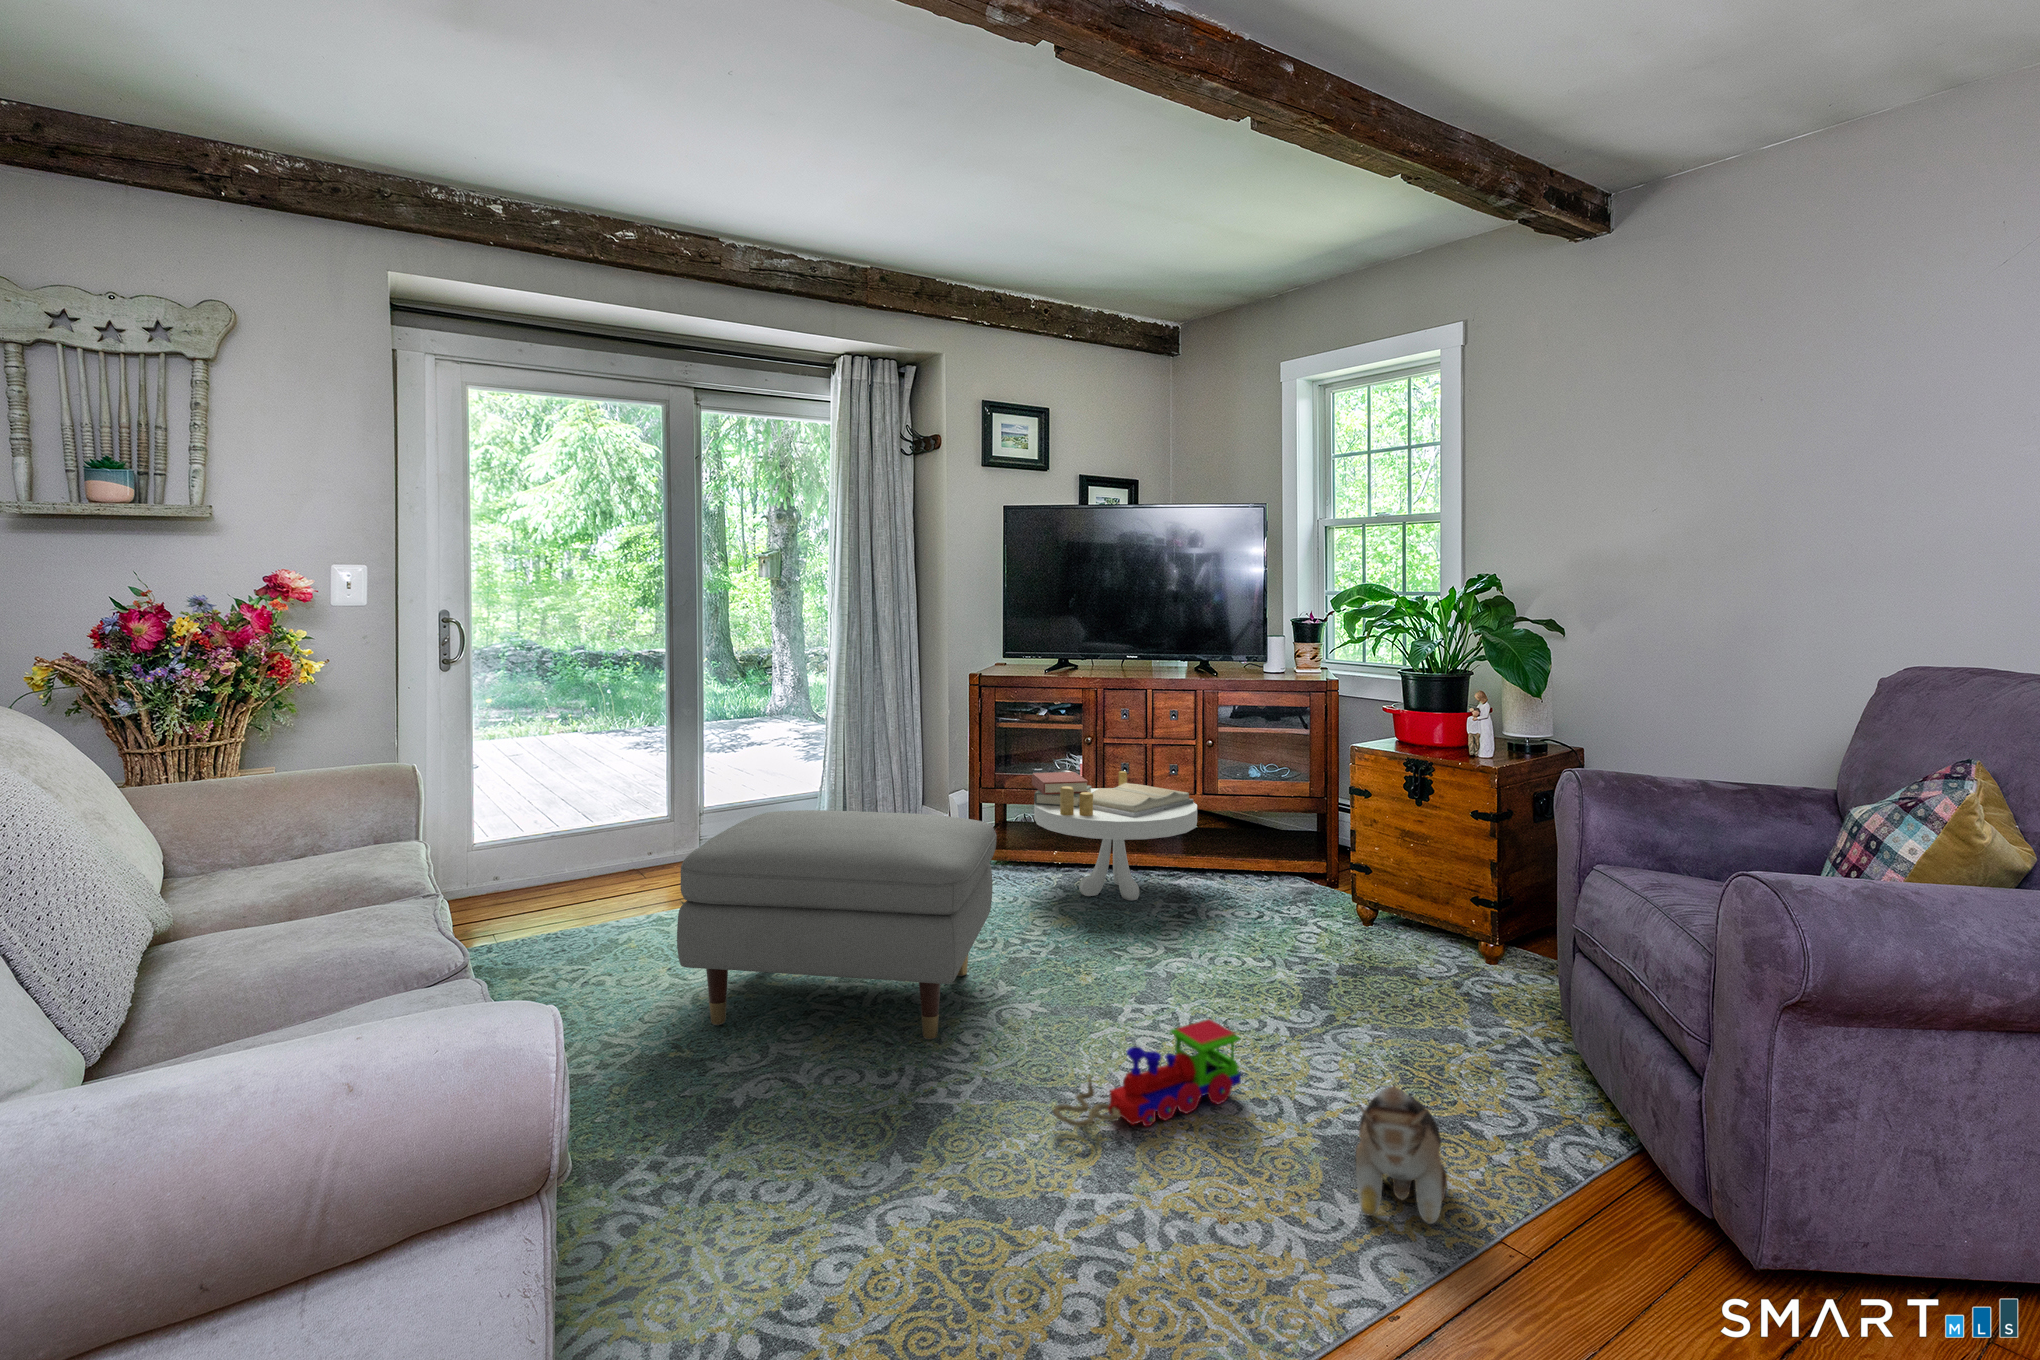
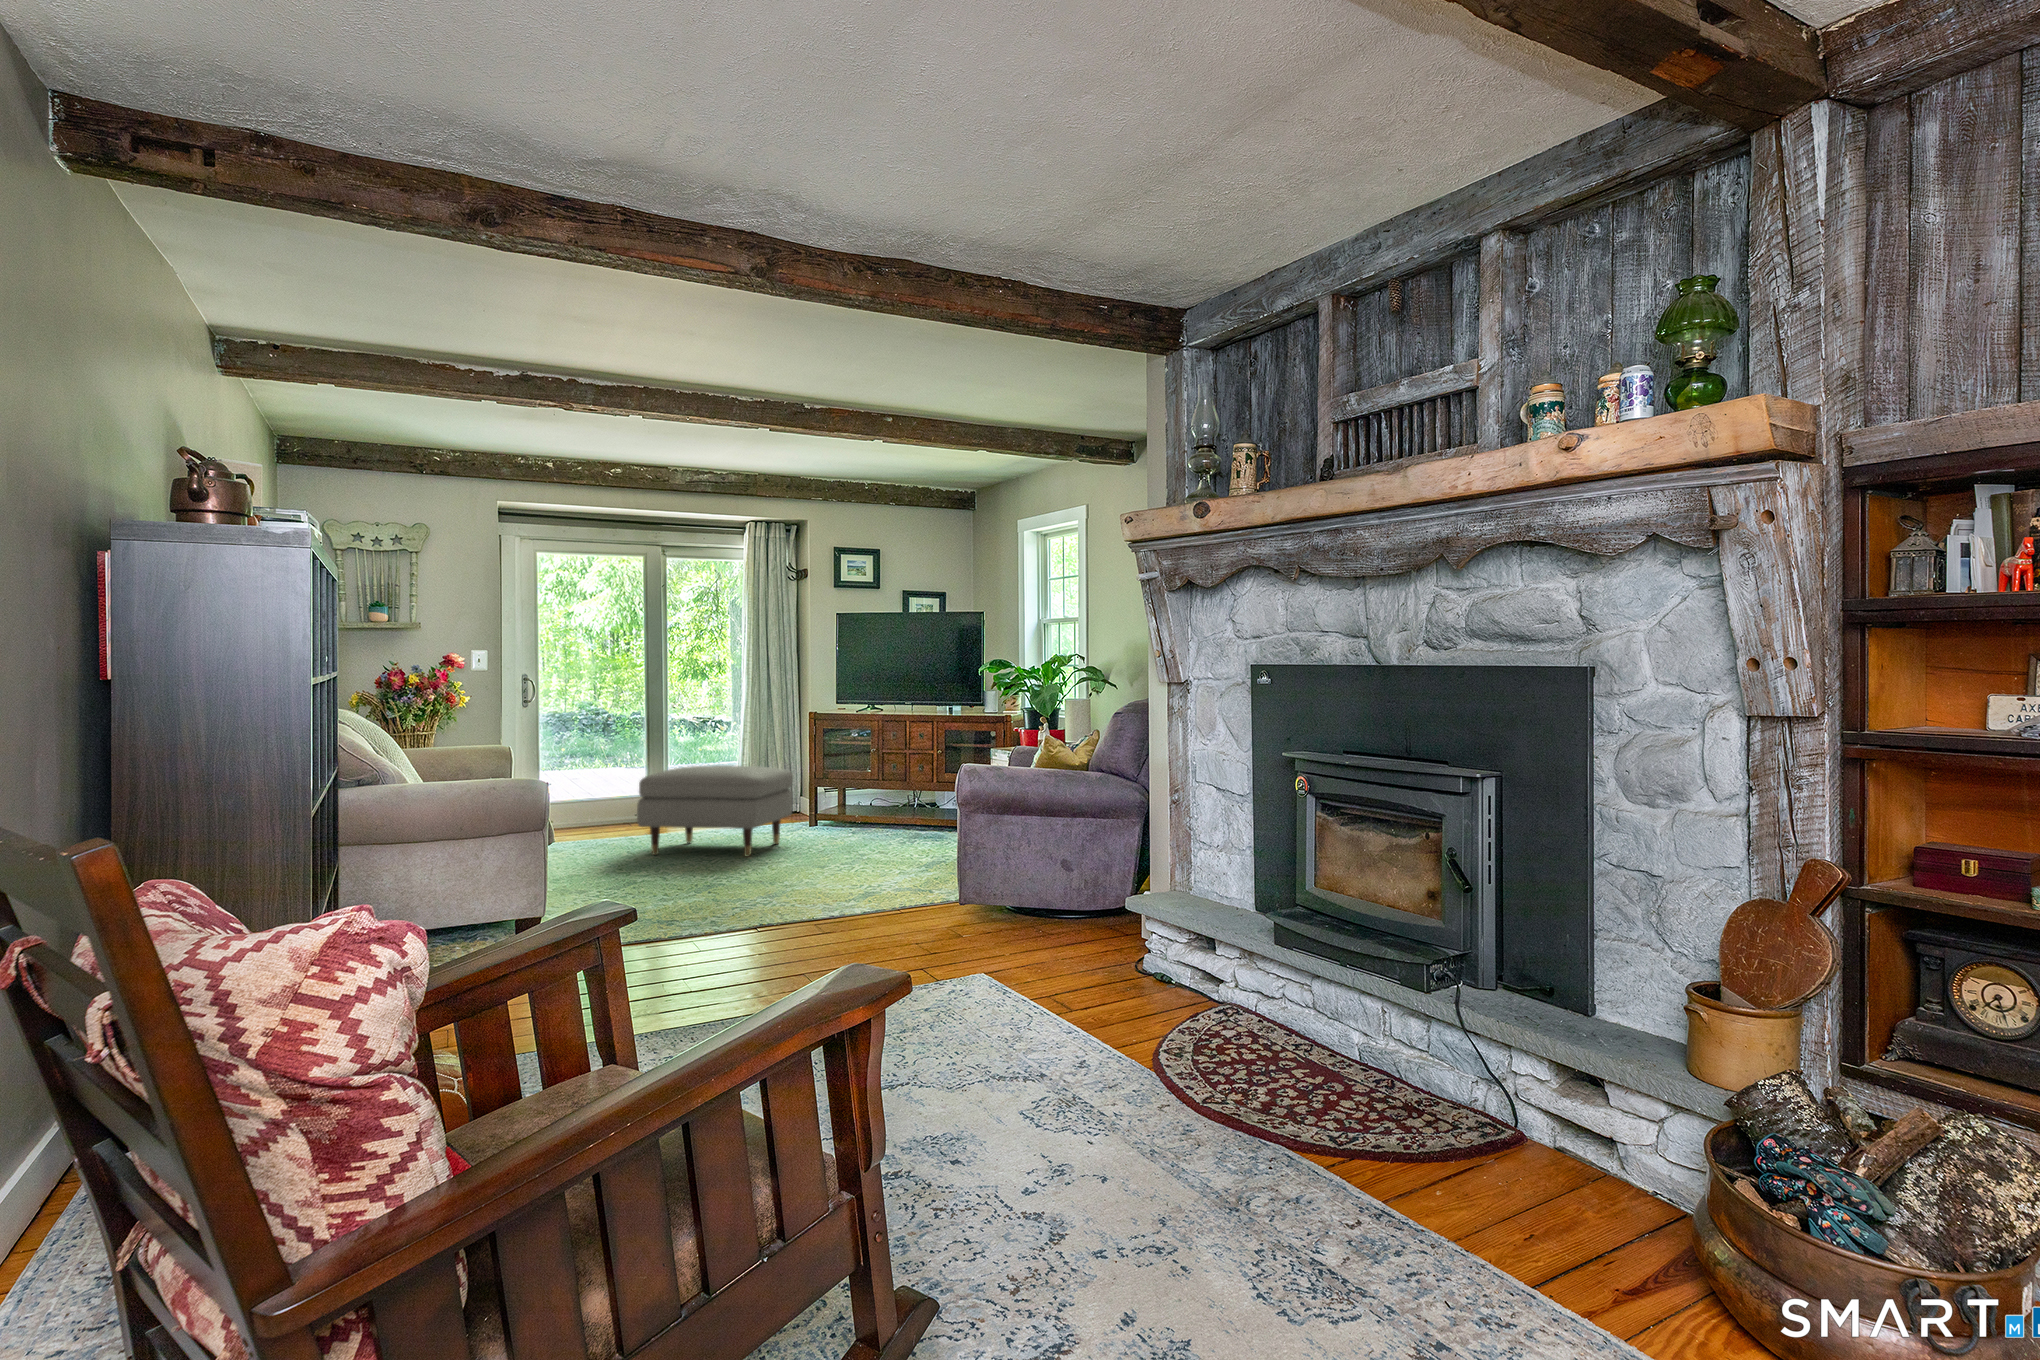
side table: present [1032,771,1197,901] -> none [840,760,928,825]
toy train: present [1053,1019,1241,1127] -> none [779,835,862,869]
plush toy: present [1356,1086,1447,1224] -> none [859,830,915,879]

